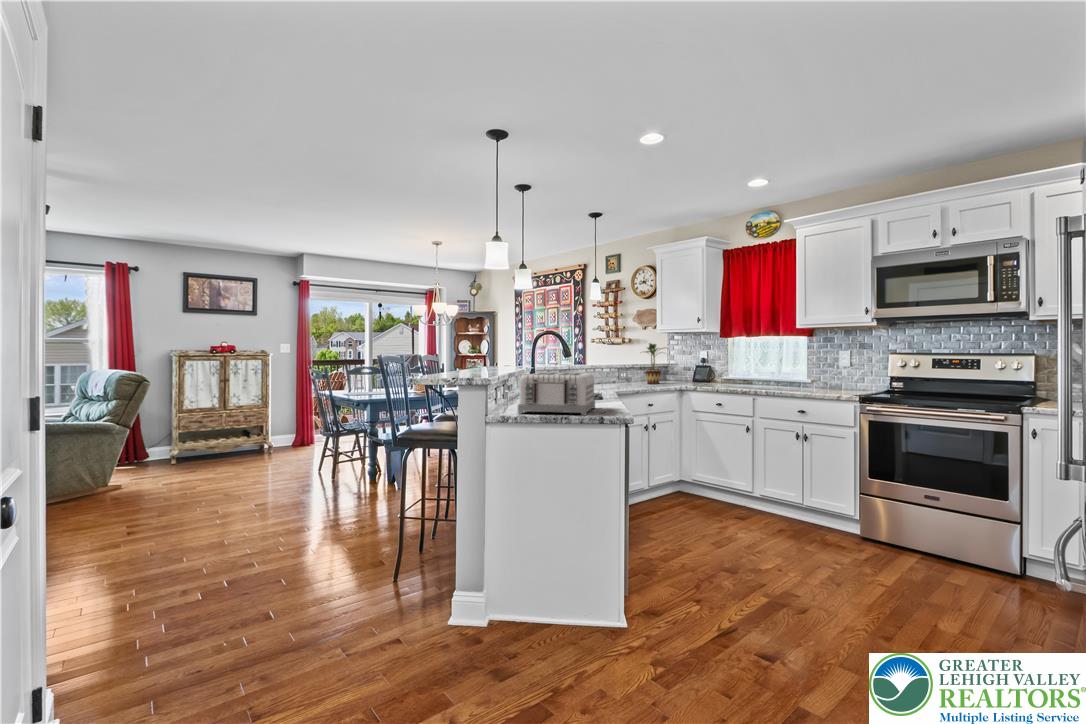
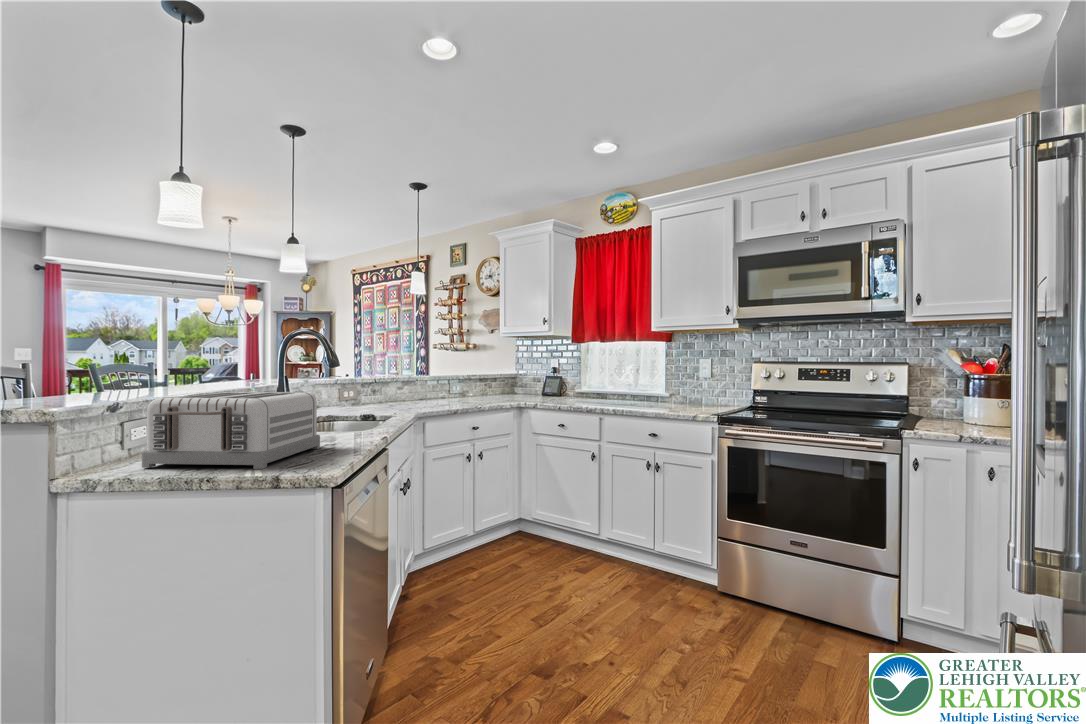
potted plant: present [646,343,664,384] -> none [474,349,512,399]

